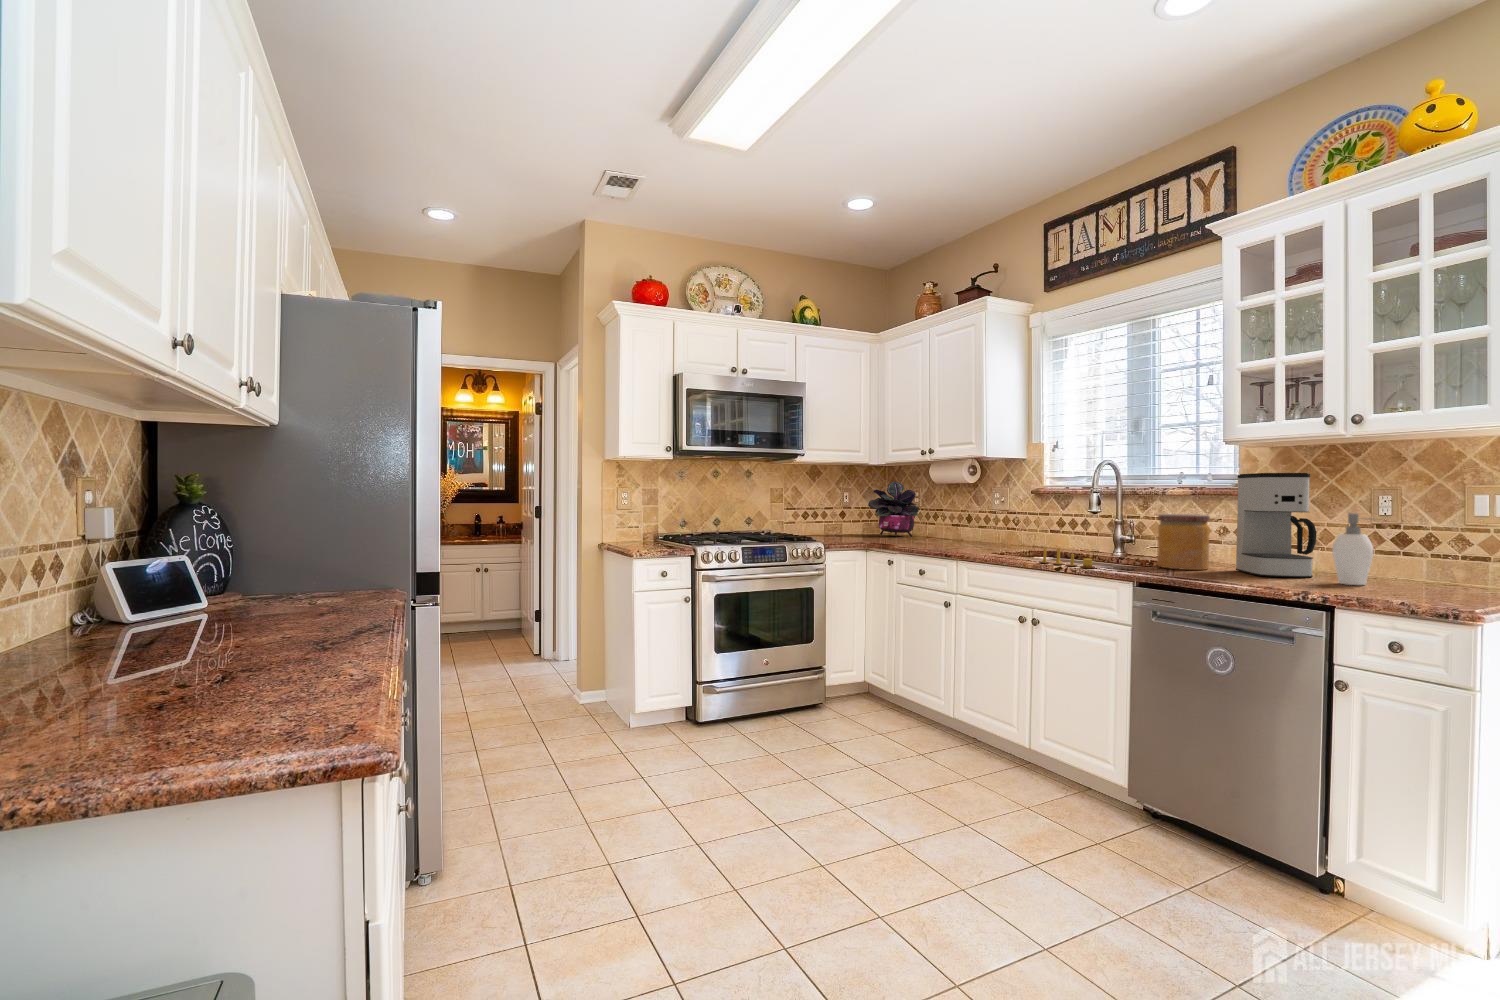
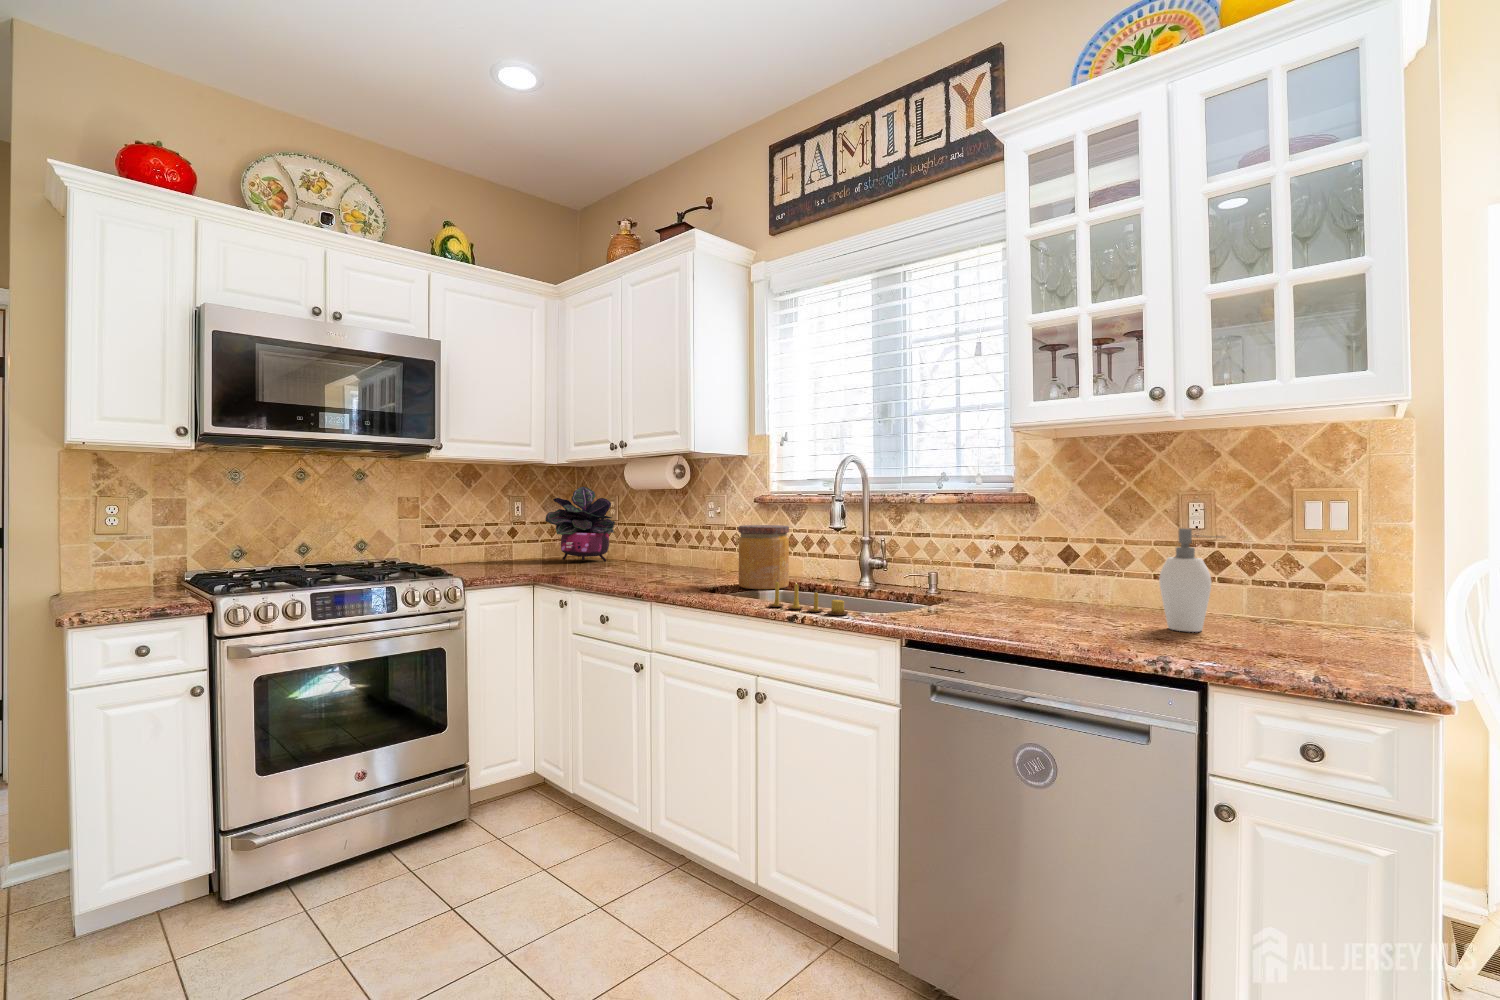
coffee maker: present [1236,473,1317,578] -> none [1023,472,1123,620]
jar: present [1158,514,1210,570] -> present [738,525,789,589]

